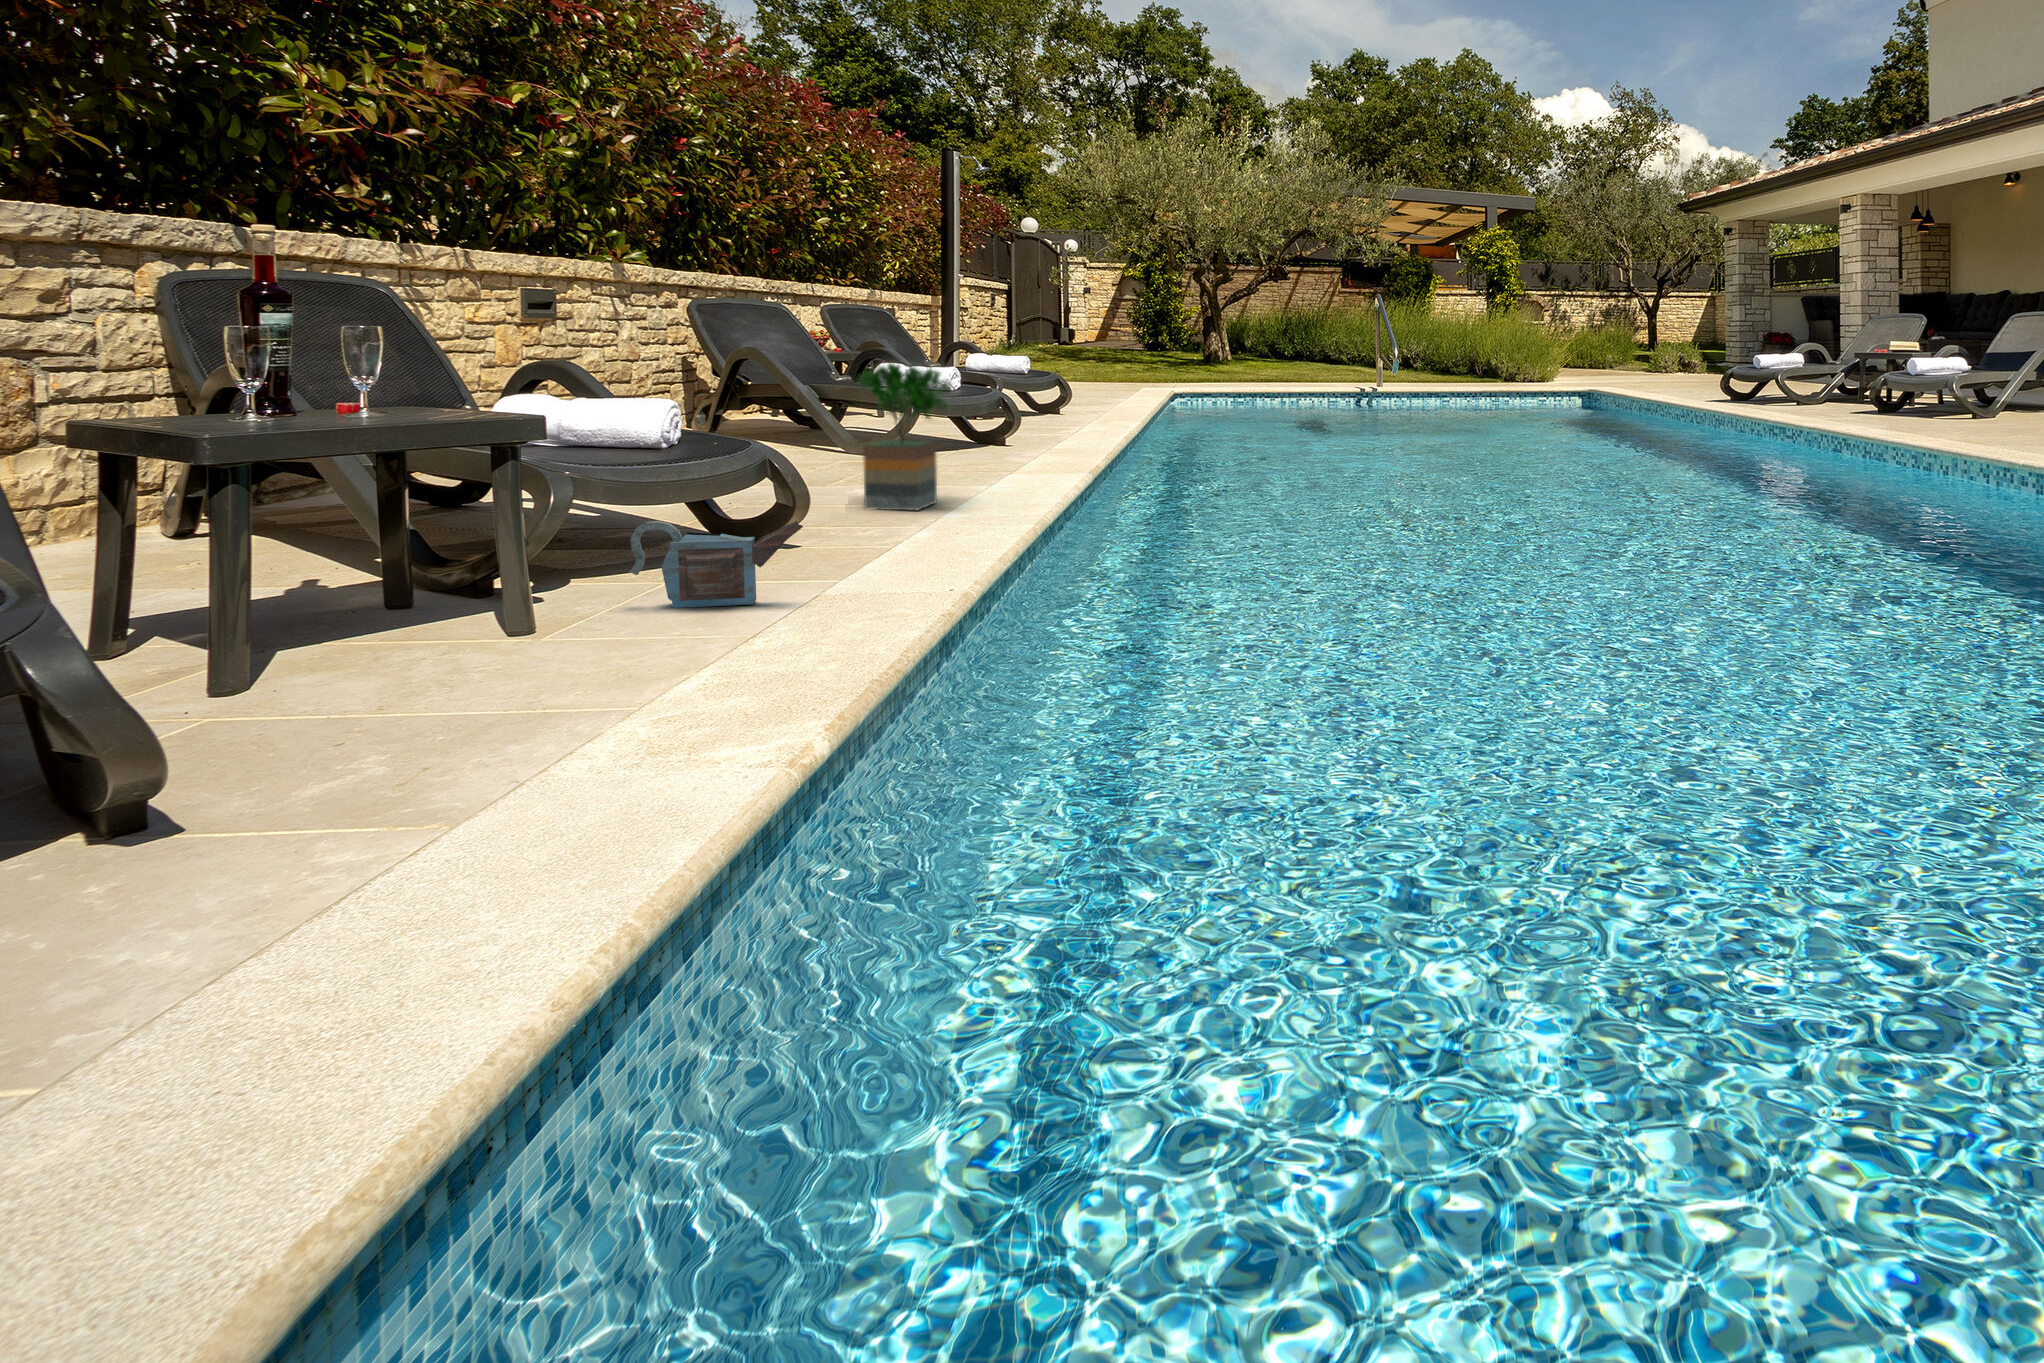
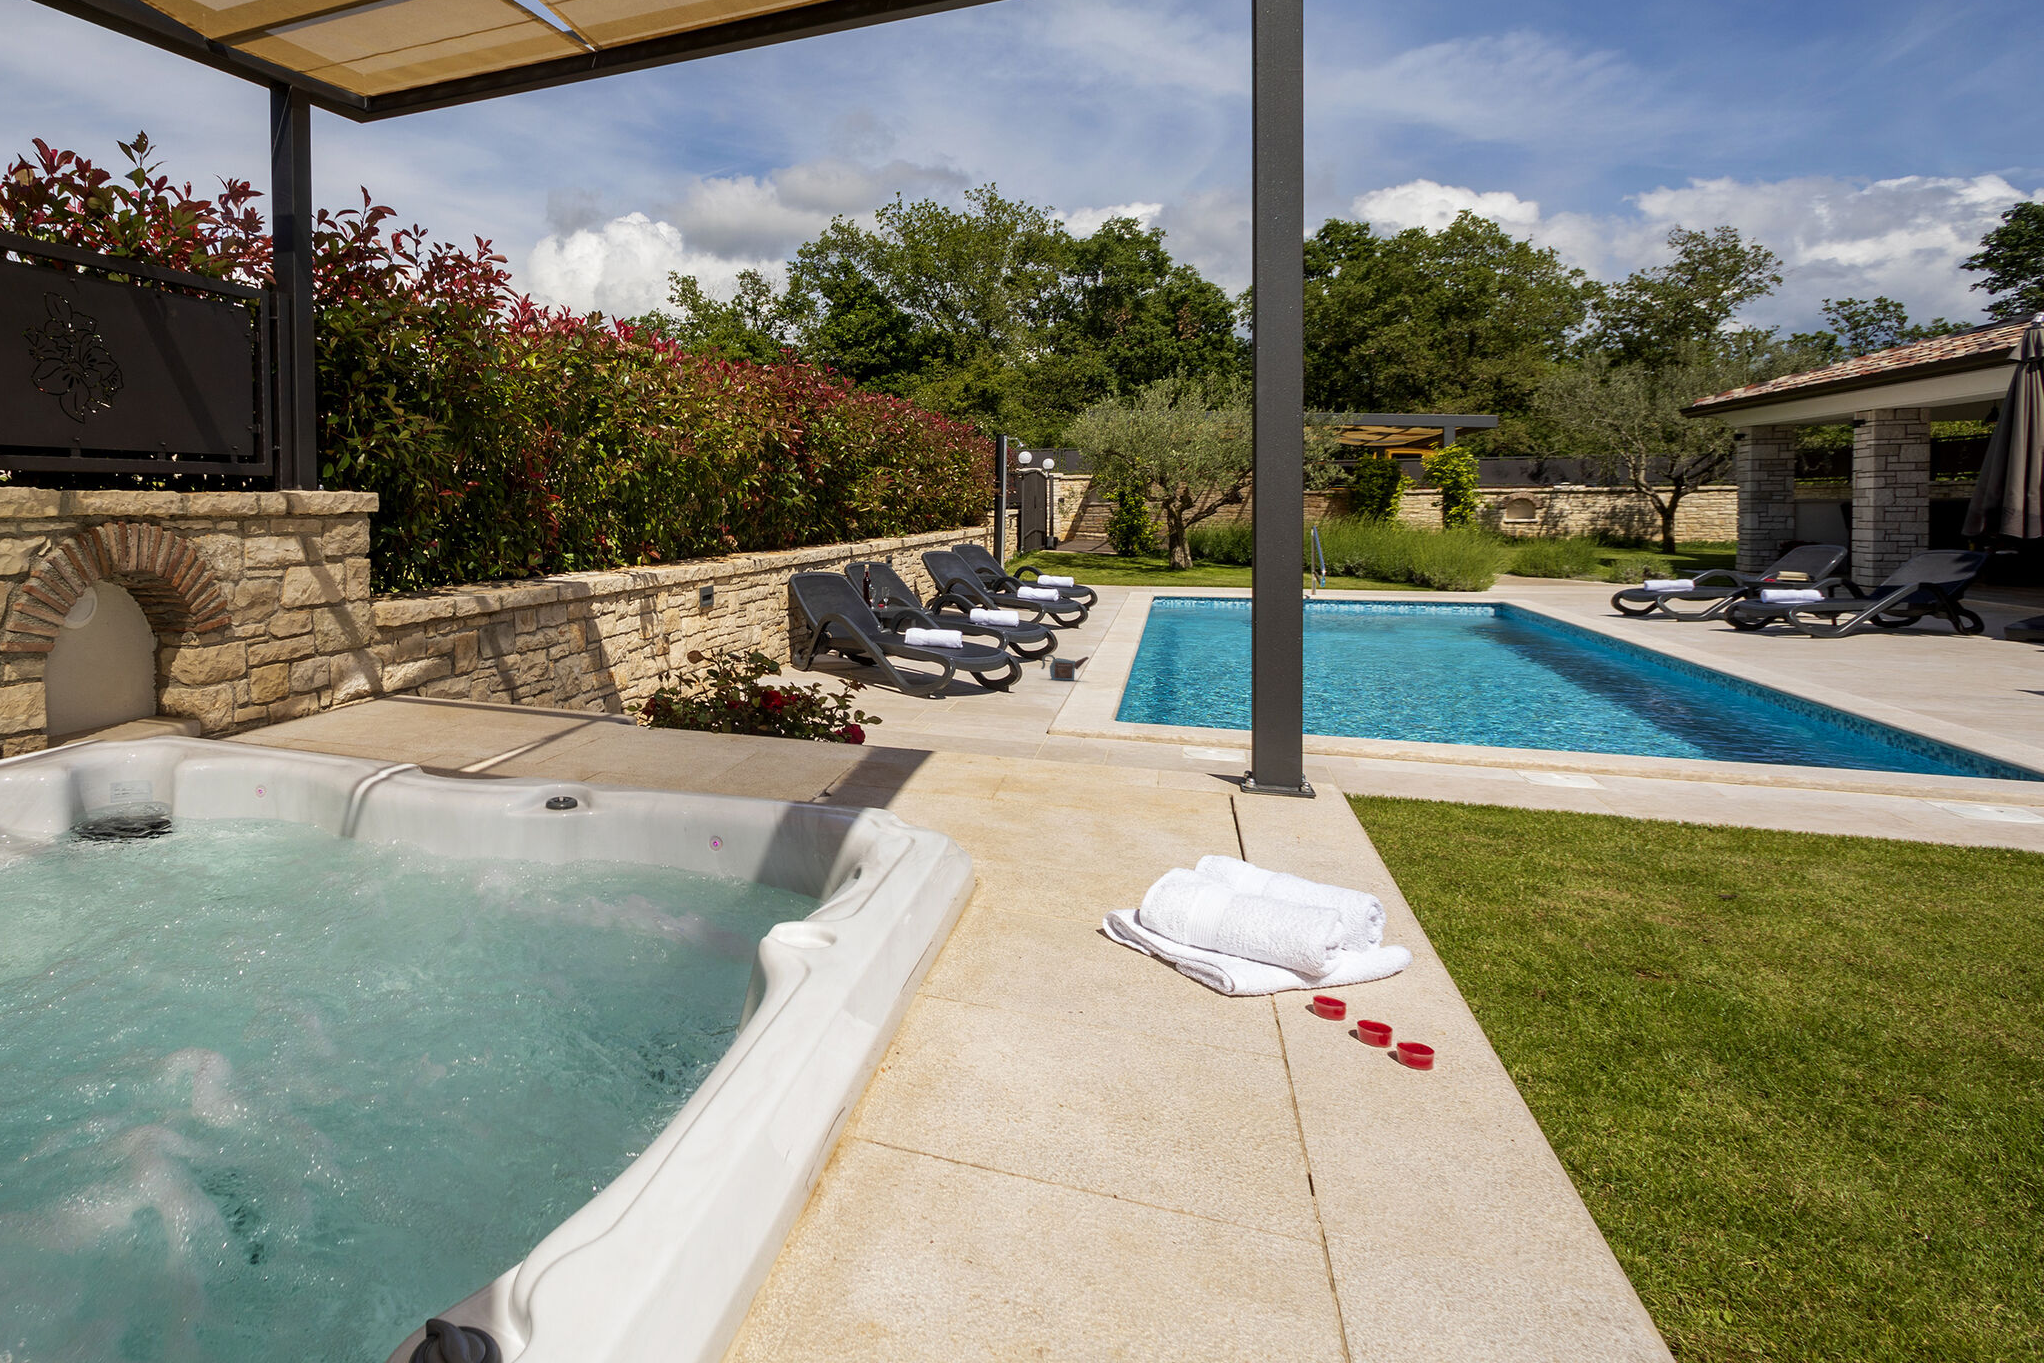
potted tree: present [859,364,952,510] -> none [1064,599,1104,658]

